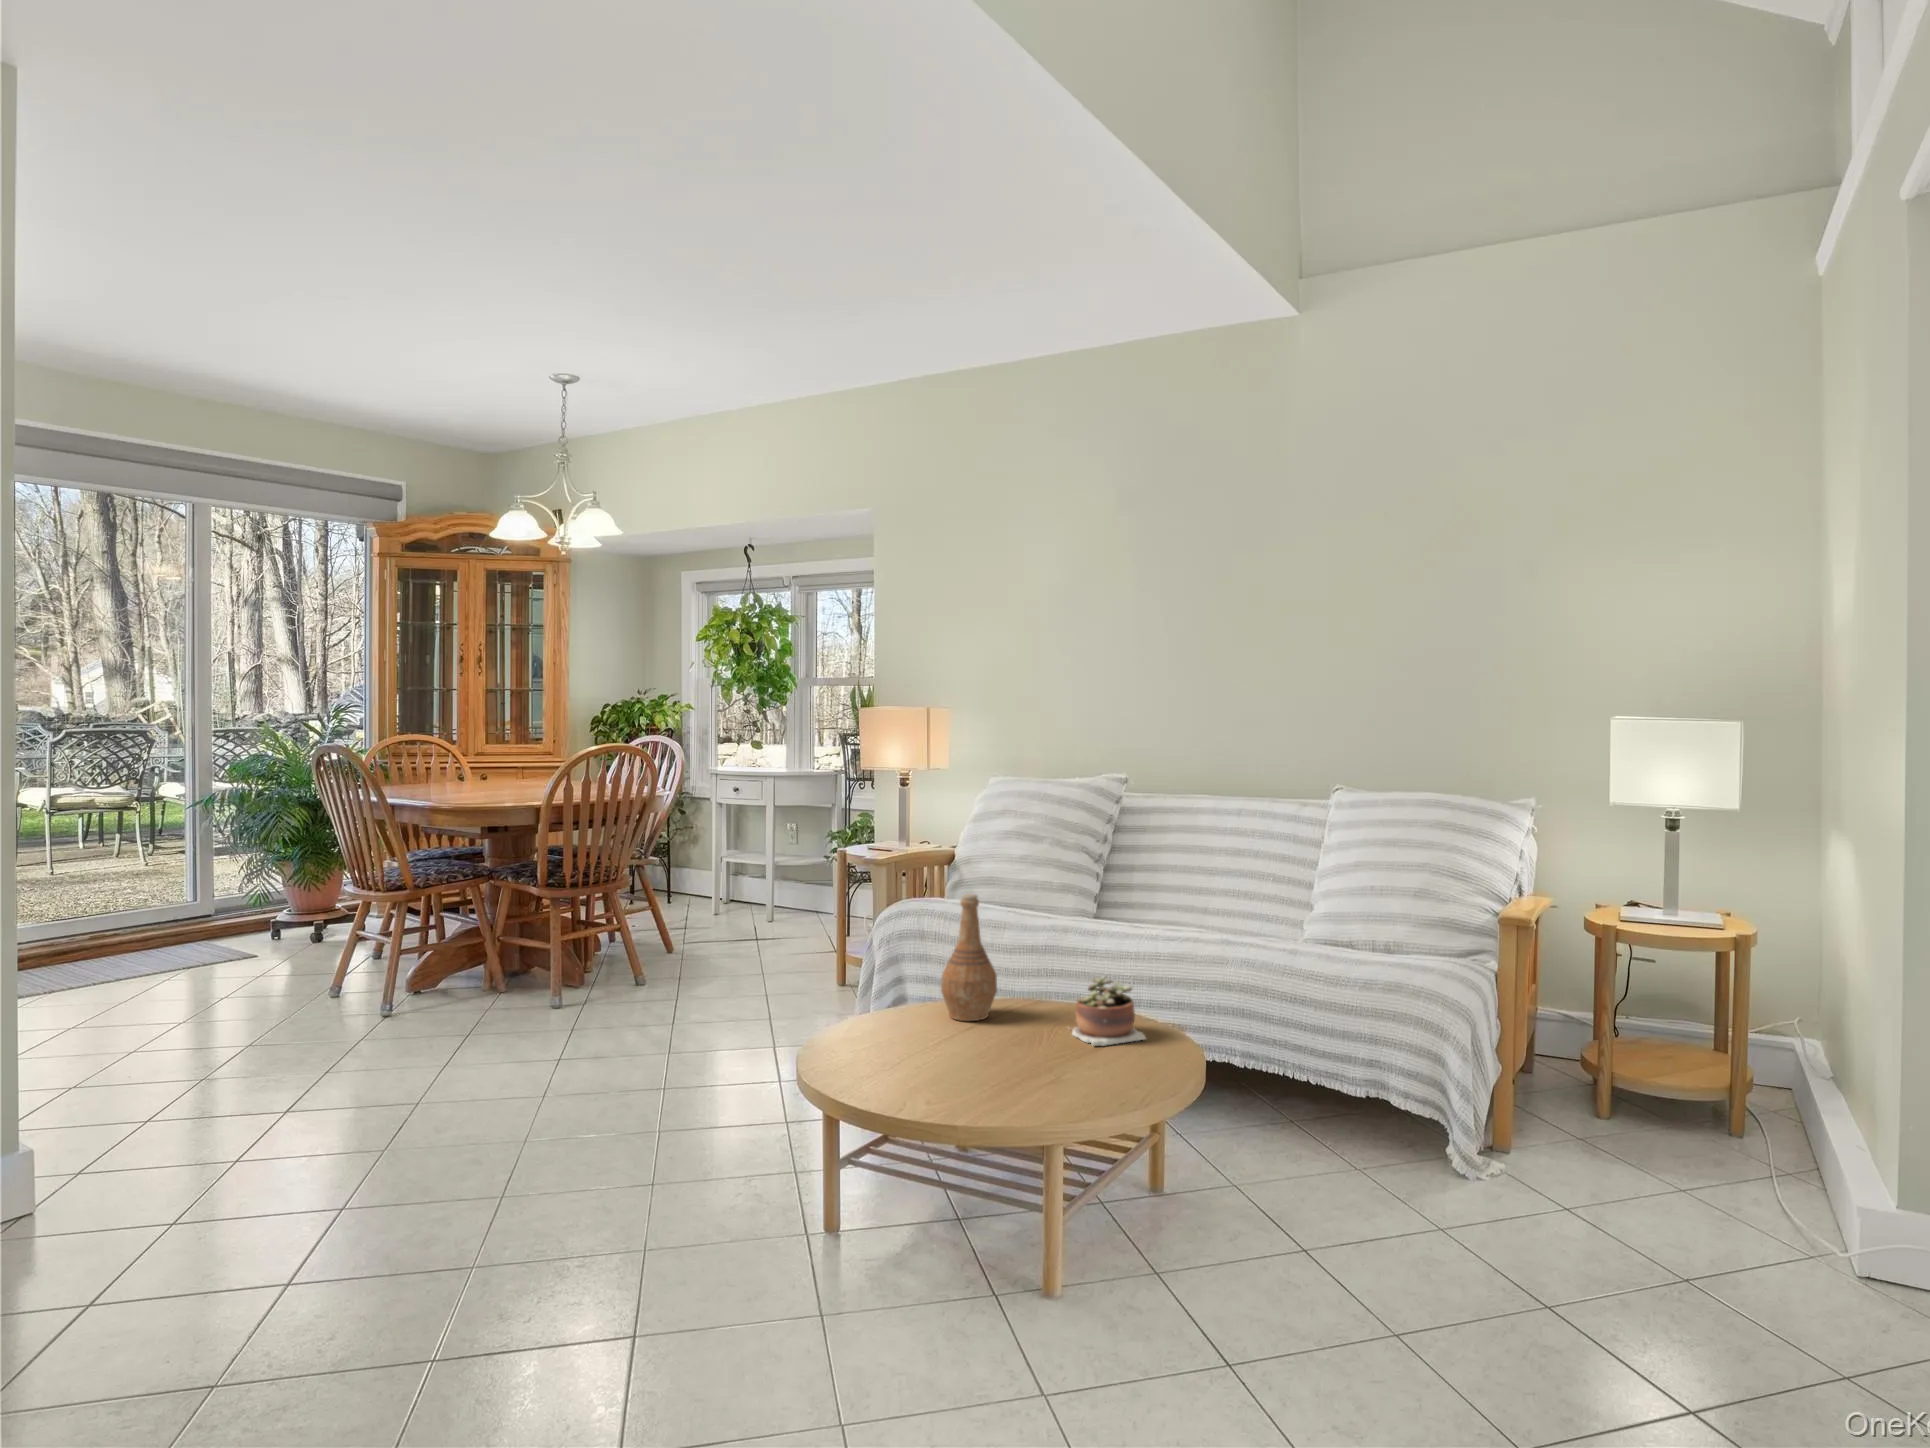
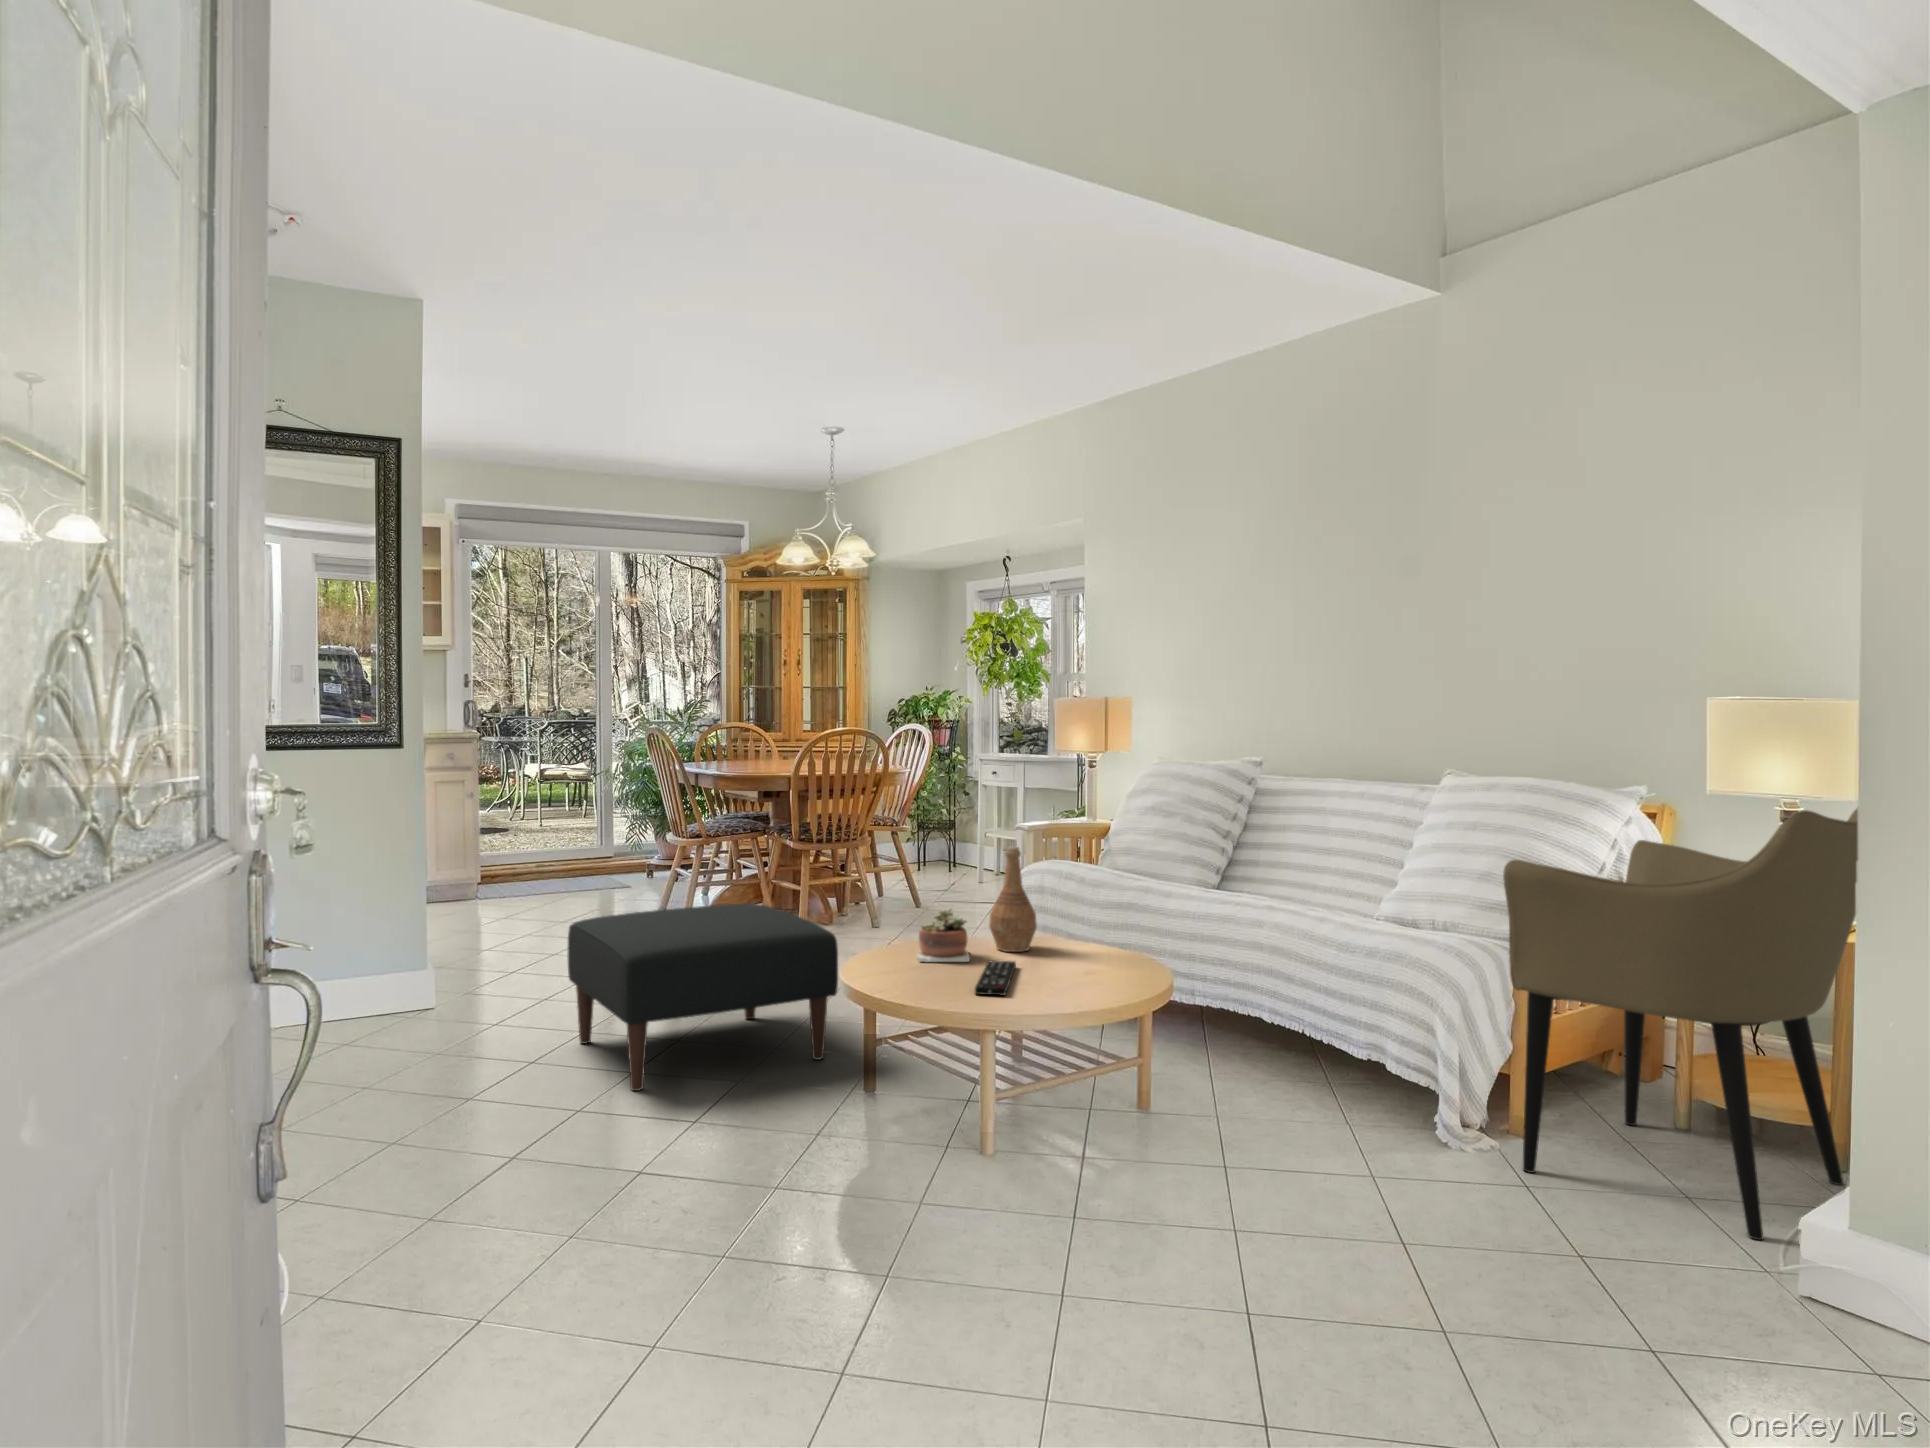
armchair: none [1546,814,1836,1234] -> present [1503,809,1858,1240]
succulent plant: present [1069,975,1145,1046] -> present [917,909,970,962]
ottoman: none [334,988,761,1296] -> present [568,904,838,1091]
remote control: none [972,1036,1046,1091] -> present [975,961,1016,995]

